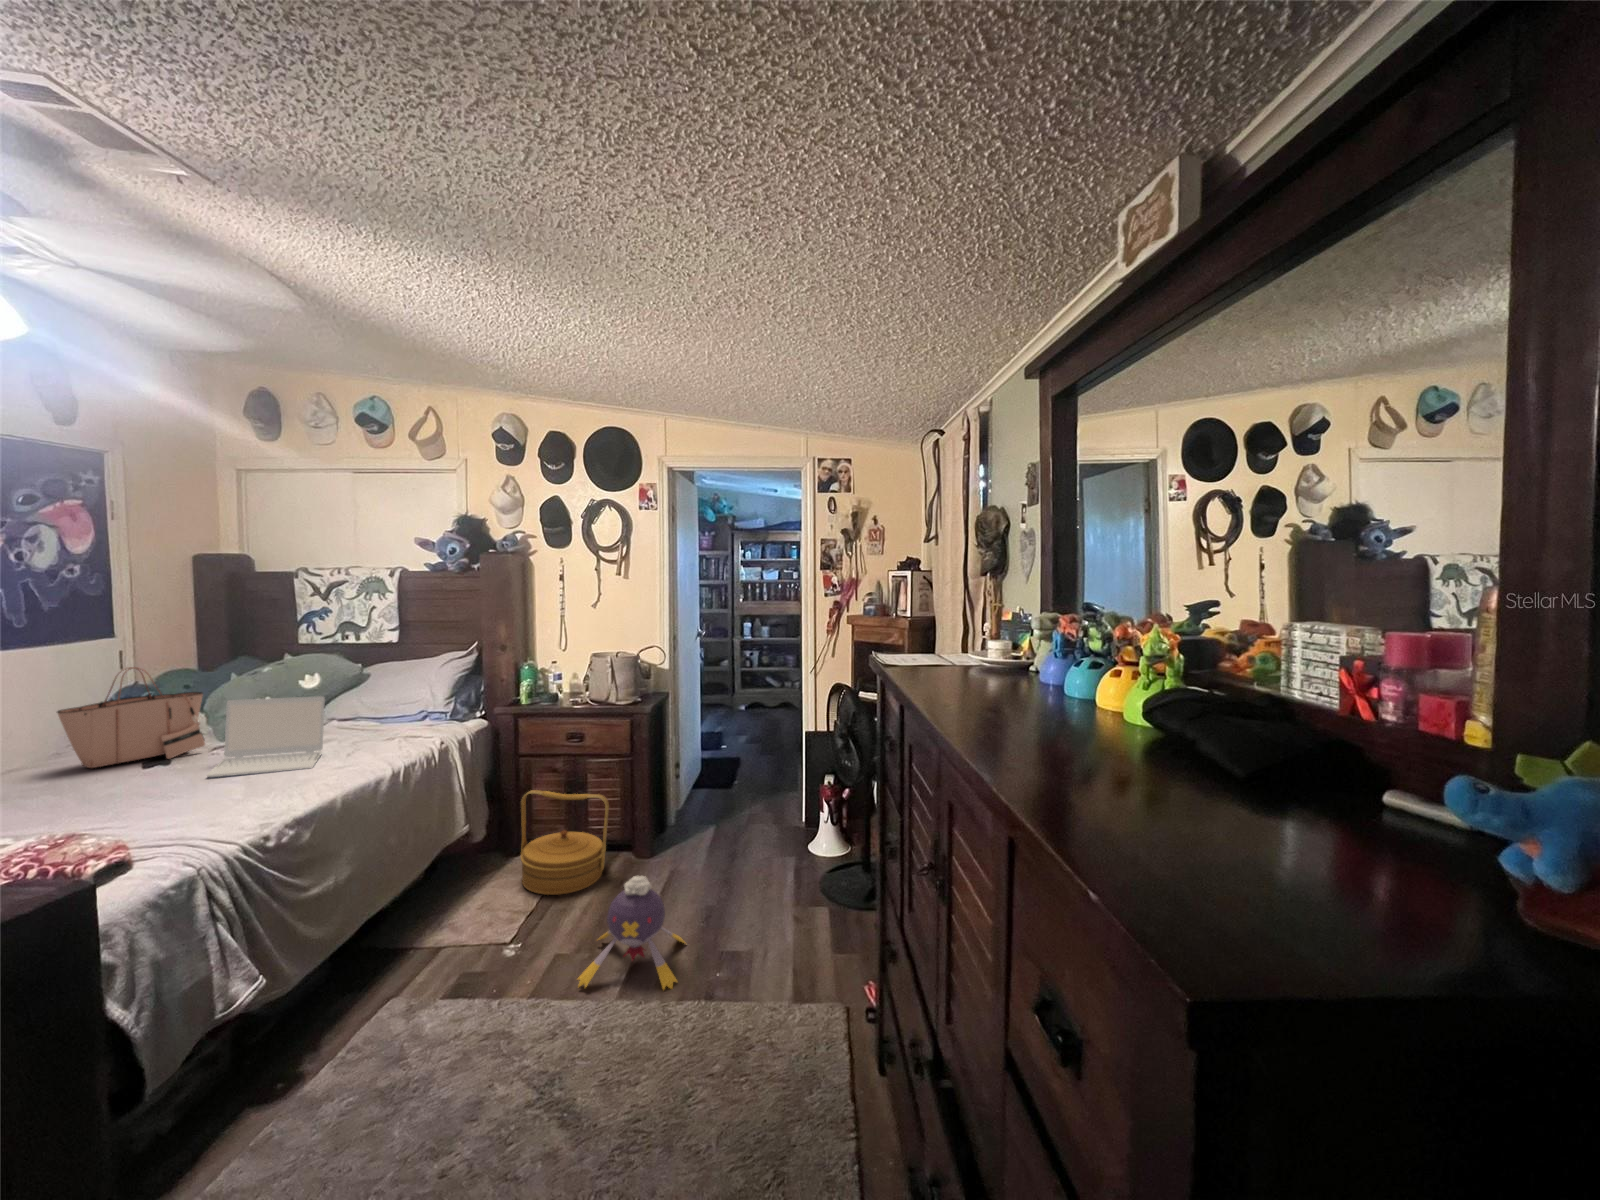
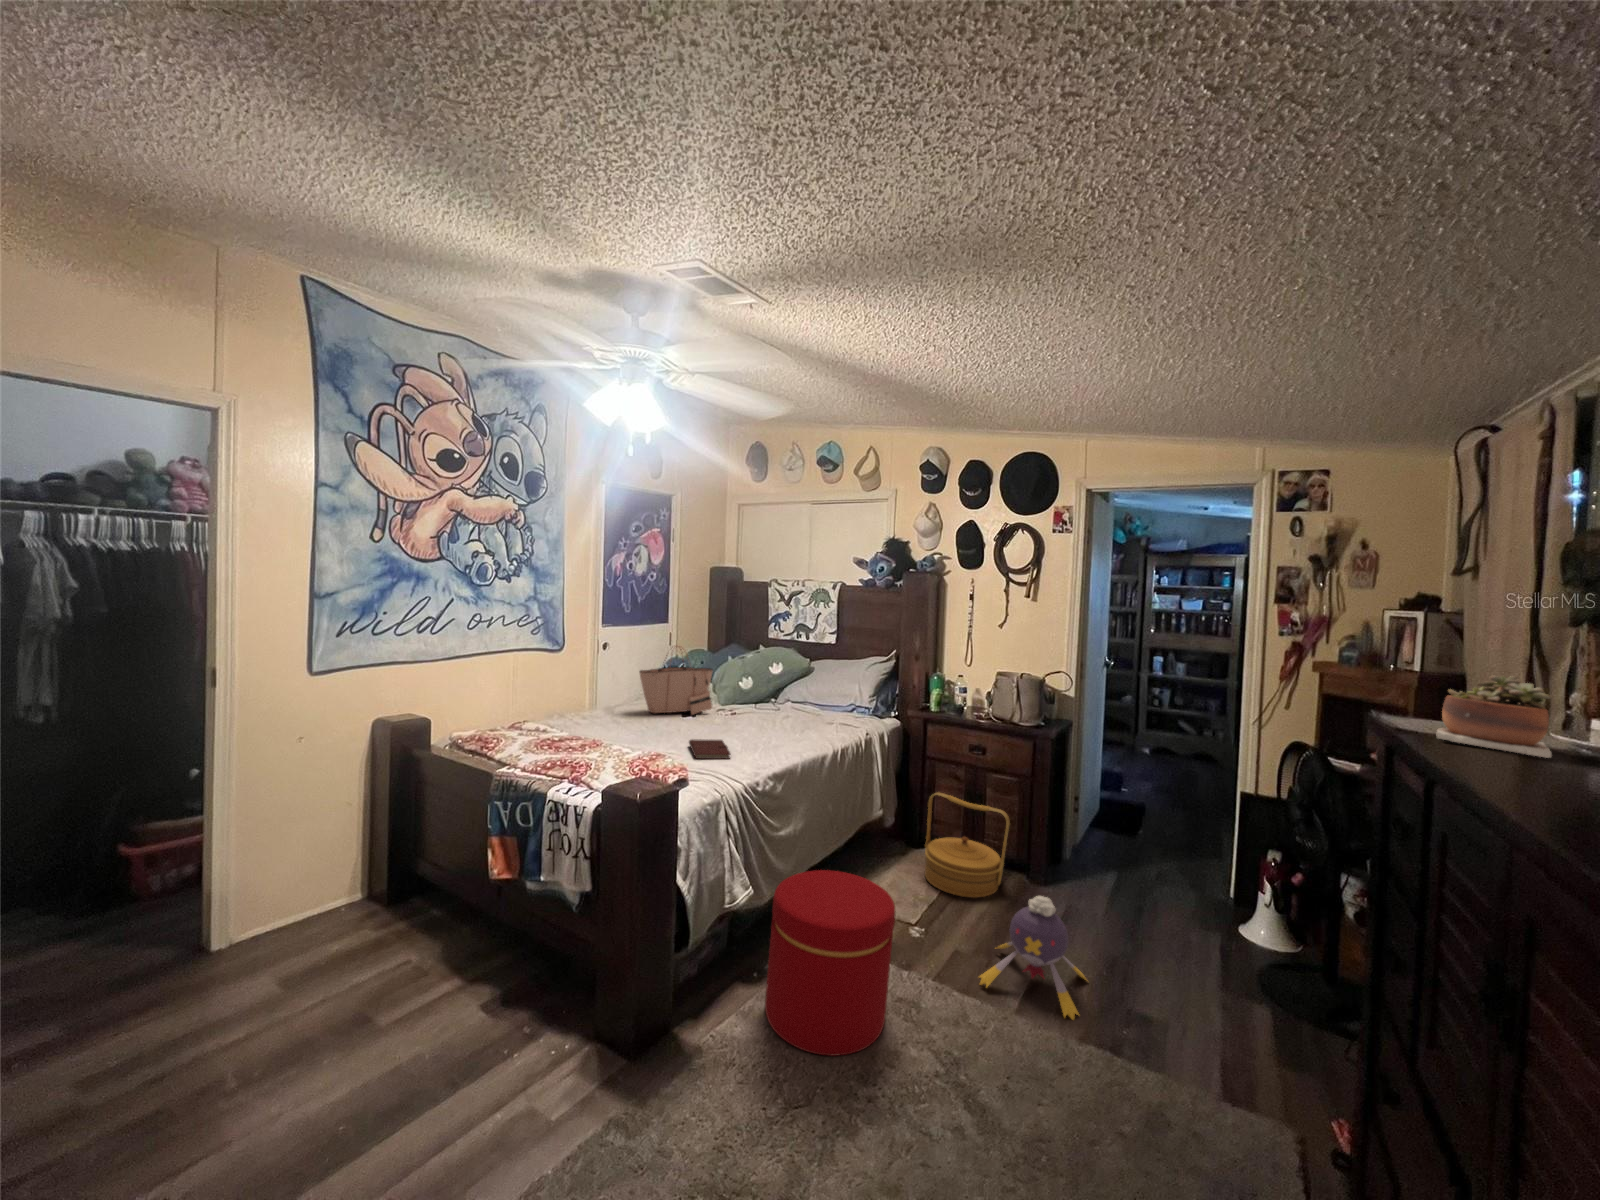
succulent plant: none [920,619,987,681] -> present [1437,675,1552,758]
laptop: present [207,696,325,777] -> none [717,677,789,738]
notebook: none [147,788,221,825] -> present [689,739,730,759]
ottoman: none [289,917,467,1161] -> present [765,870,895,1056]

